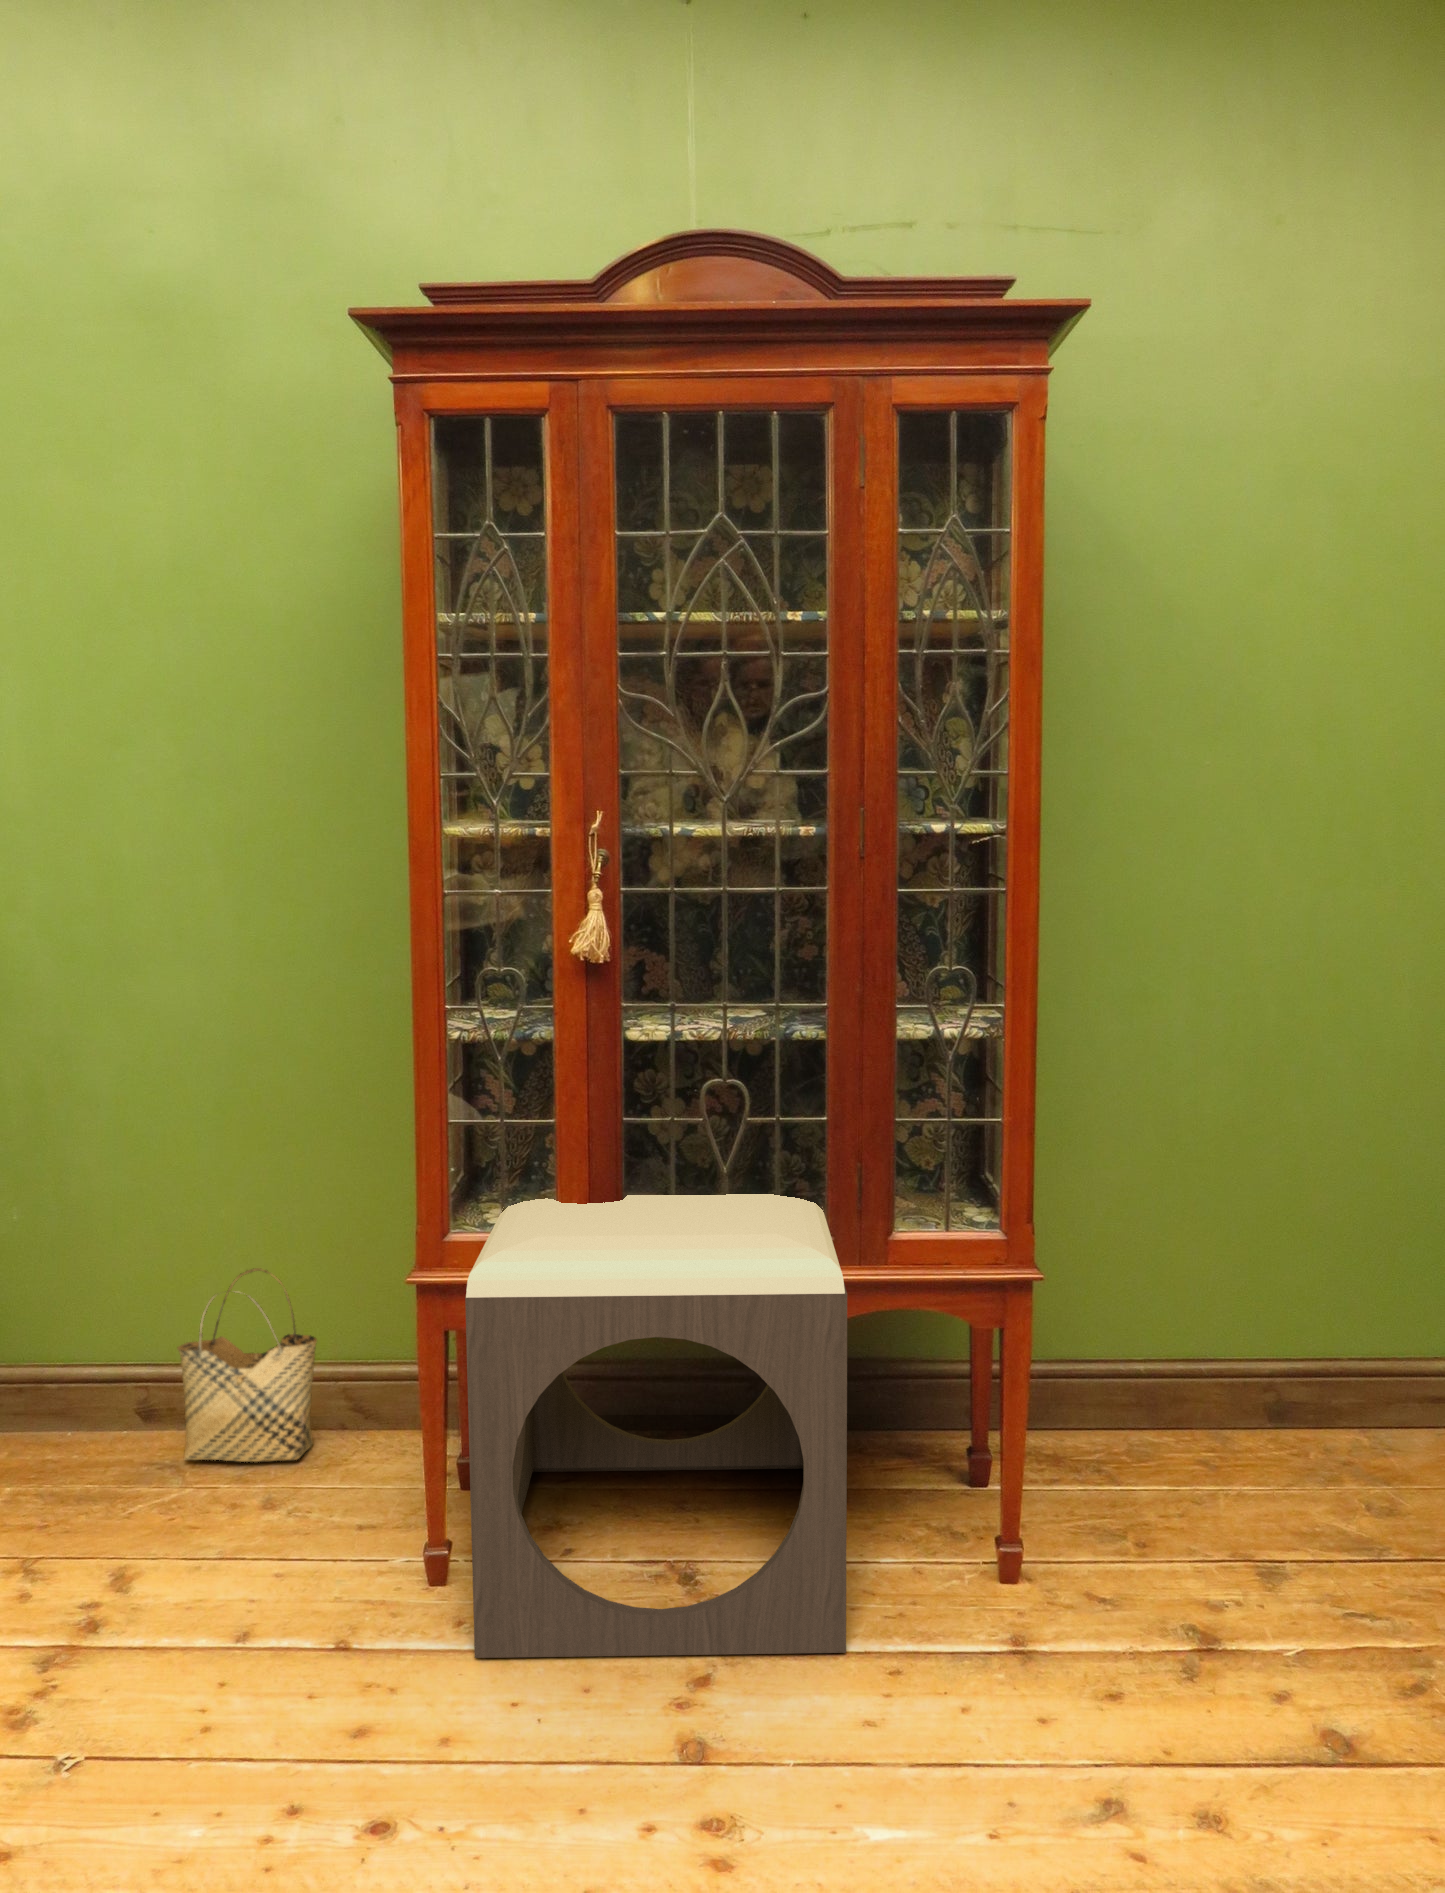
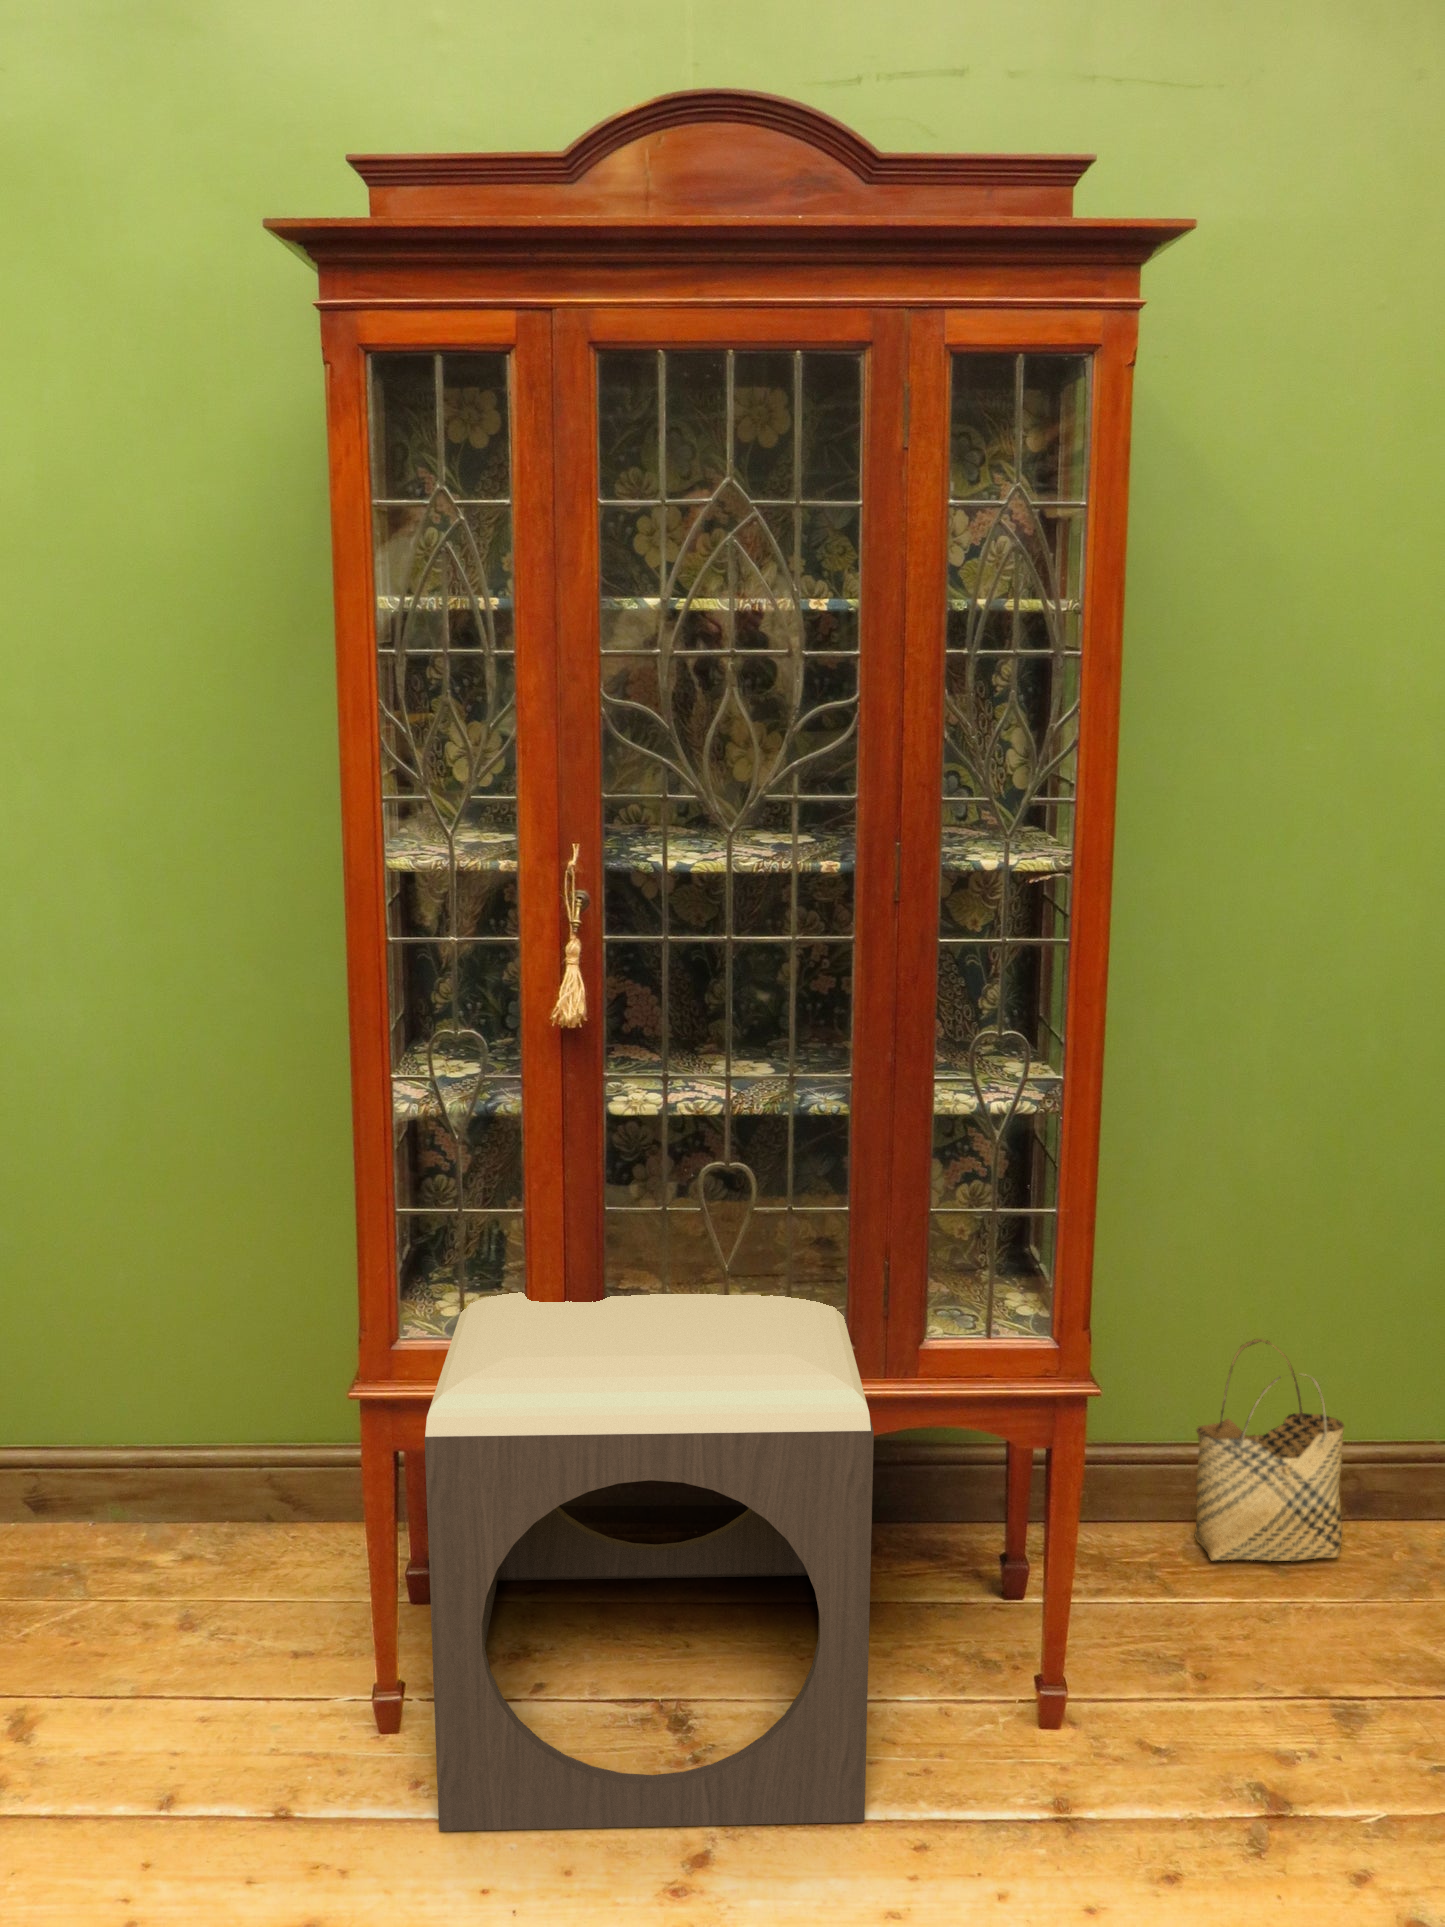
woven basket: present [177,1268,317,1462] -> present [1195,1339,1344,1561]

